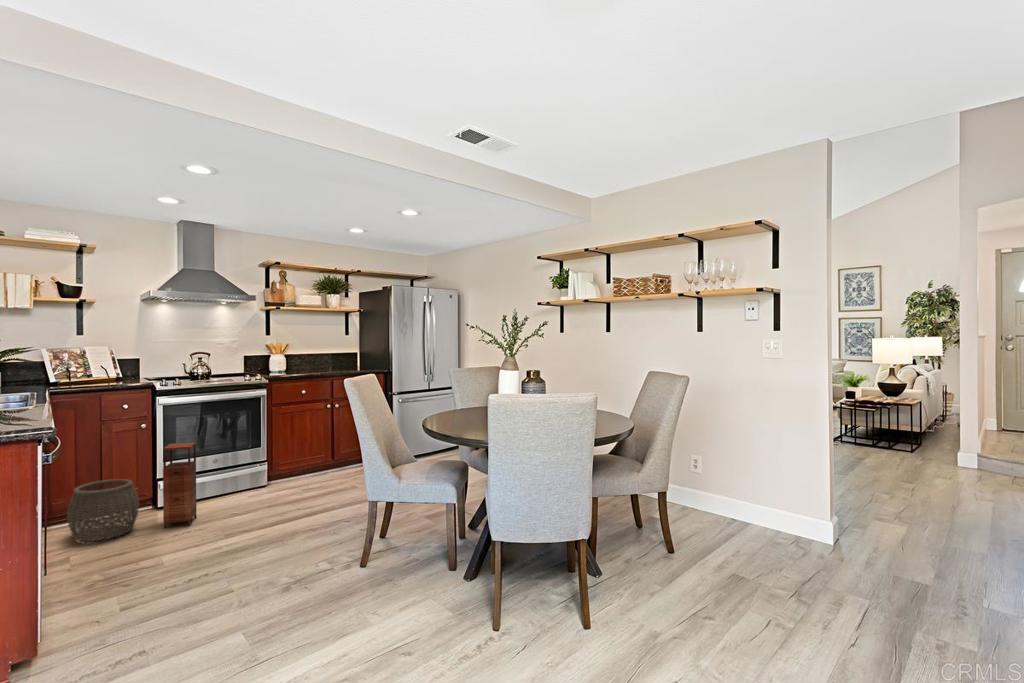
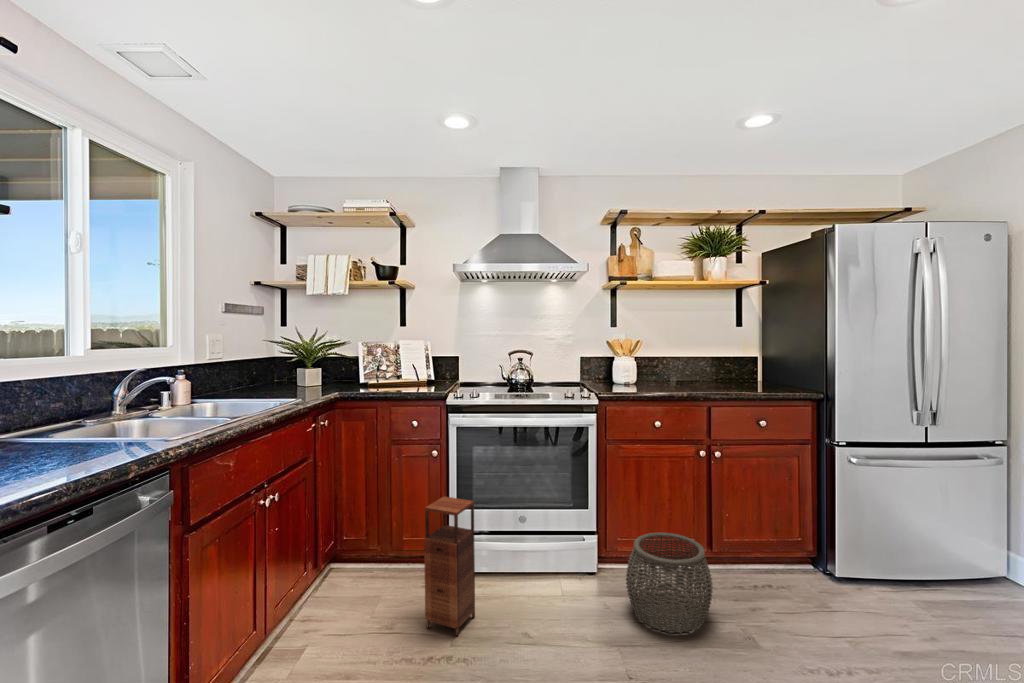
woven basket: present [67,479,139,542] -> present [626,533,713,634]

